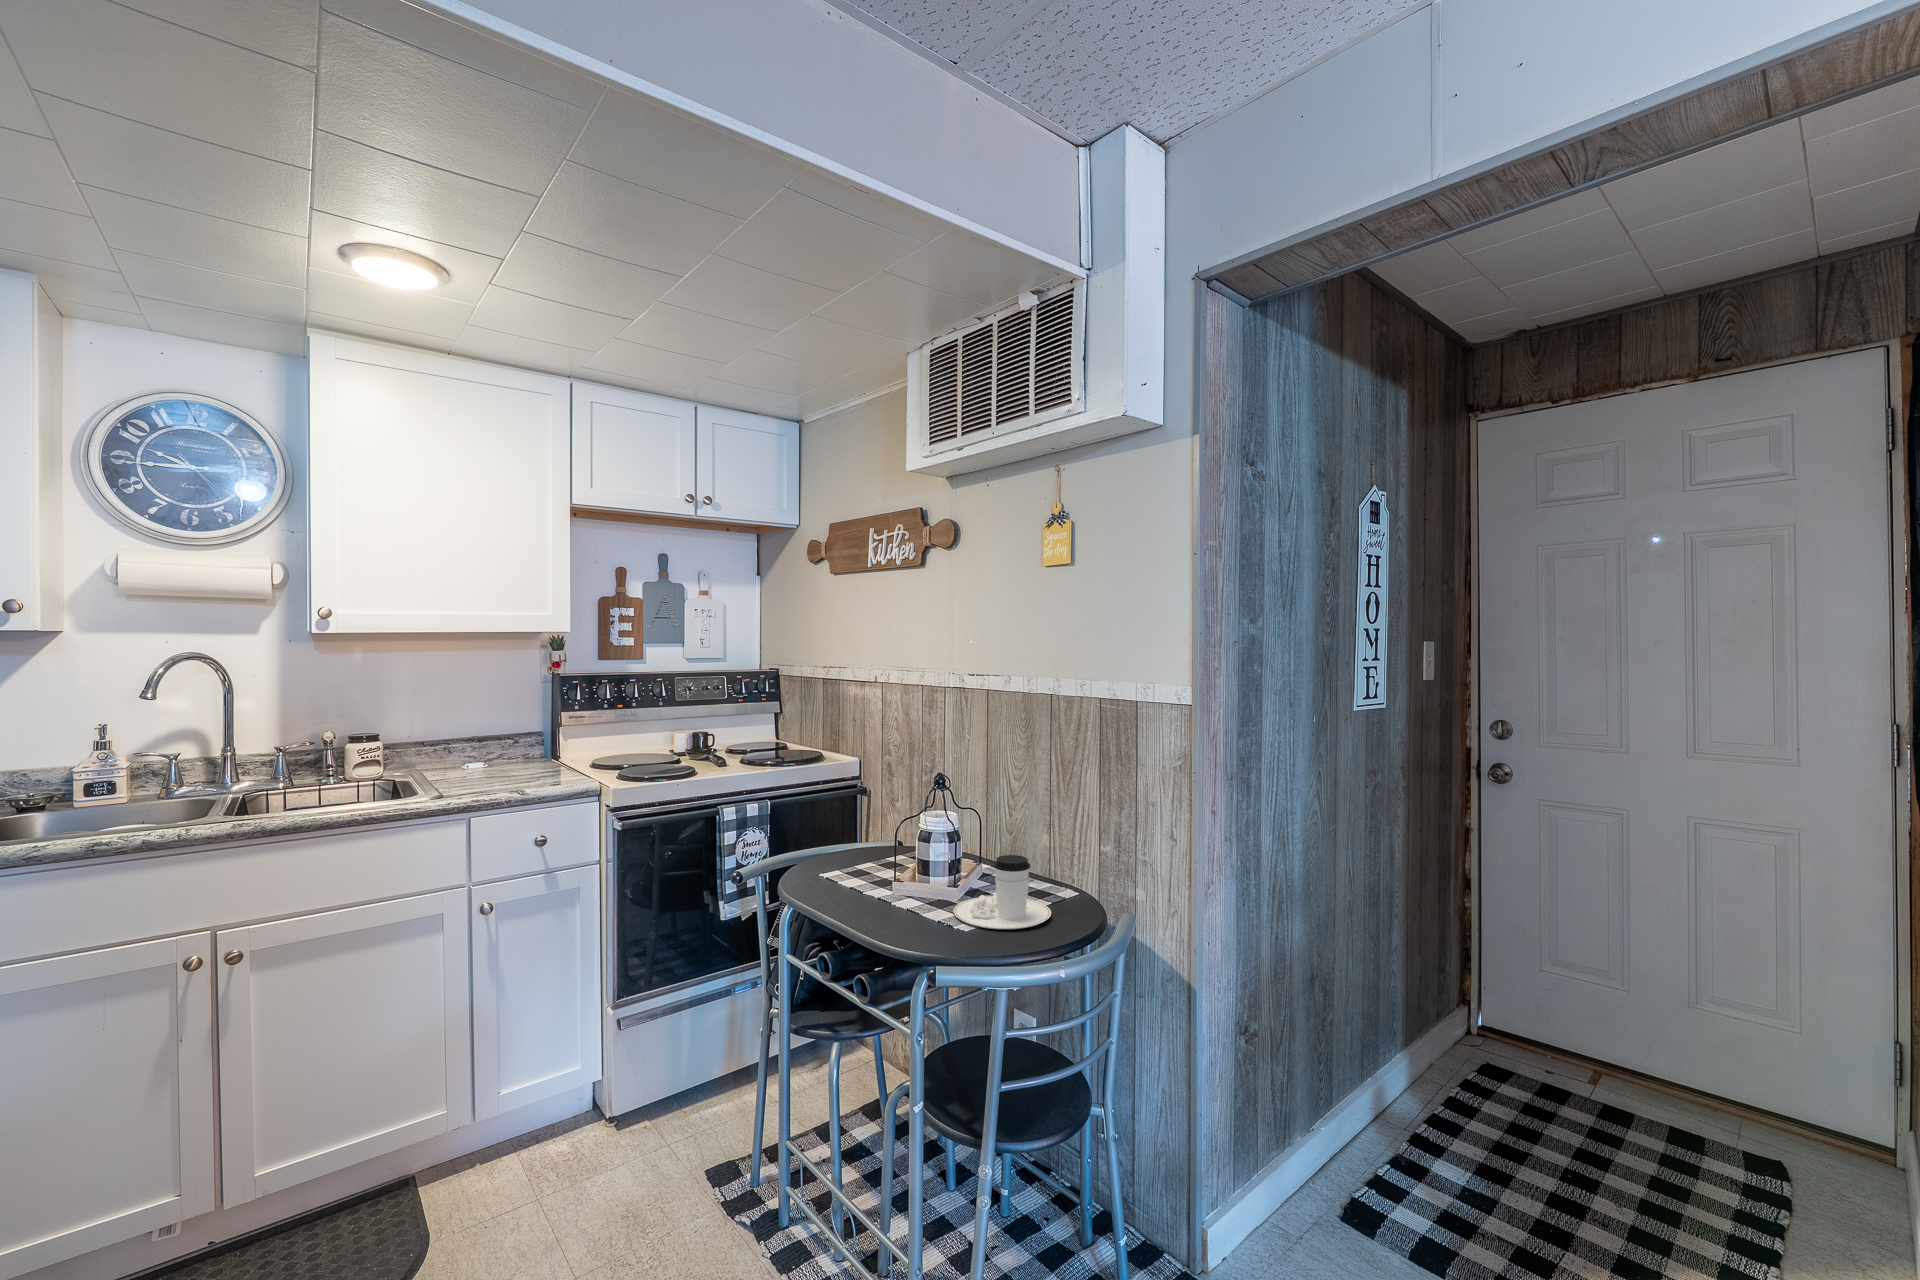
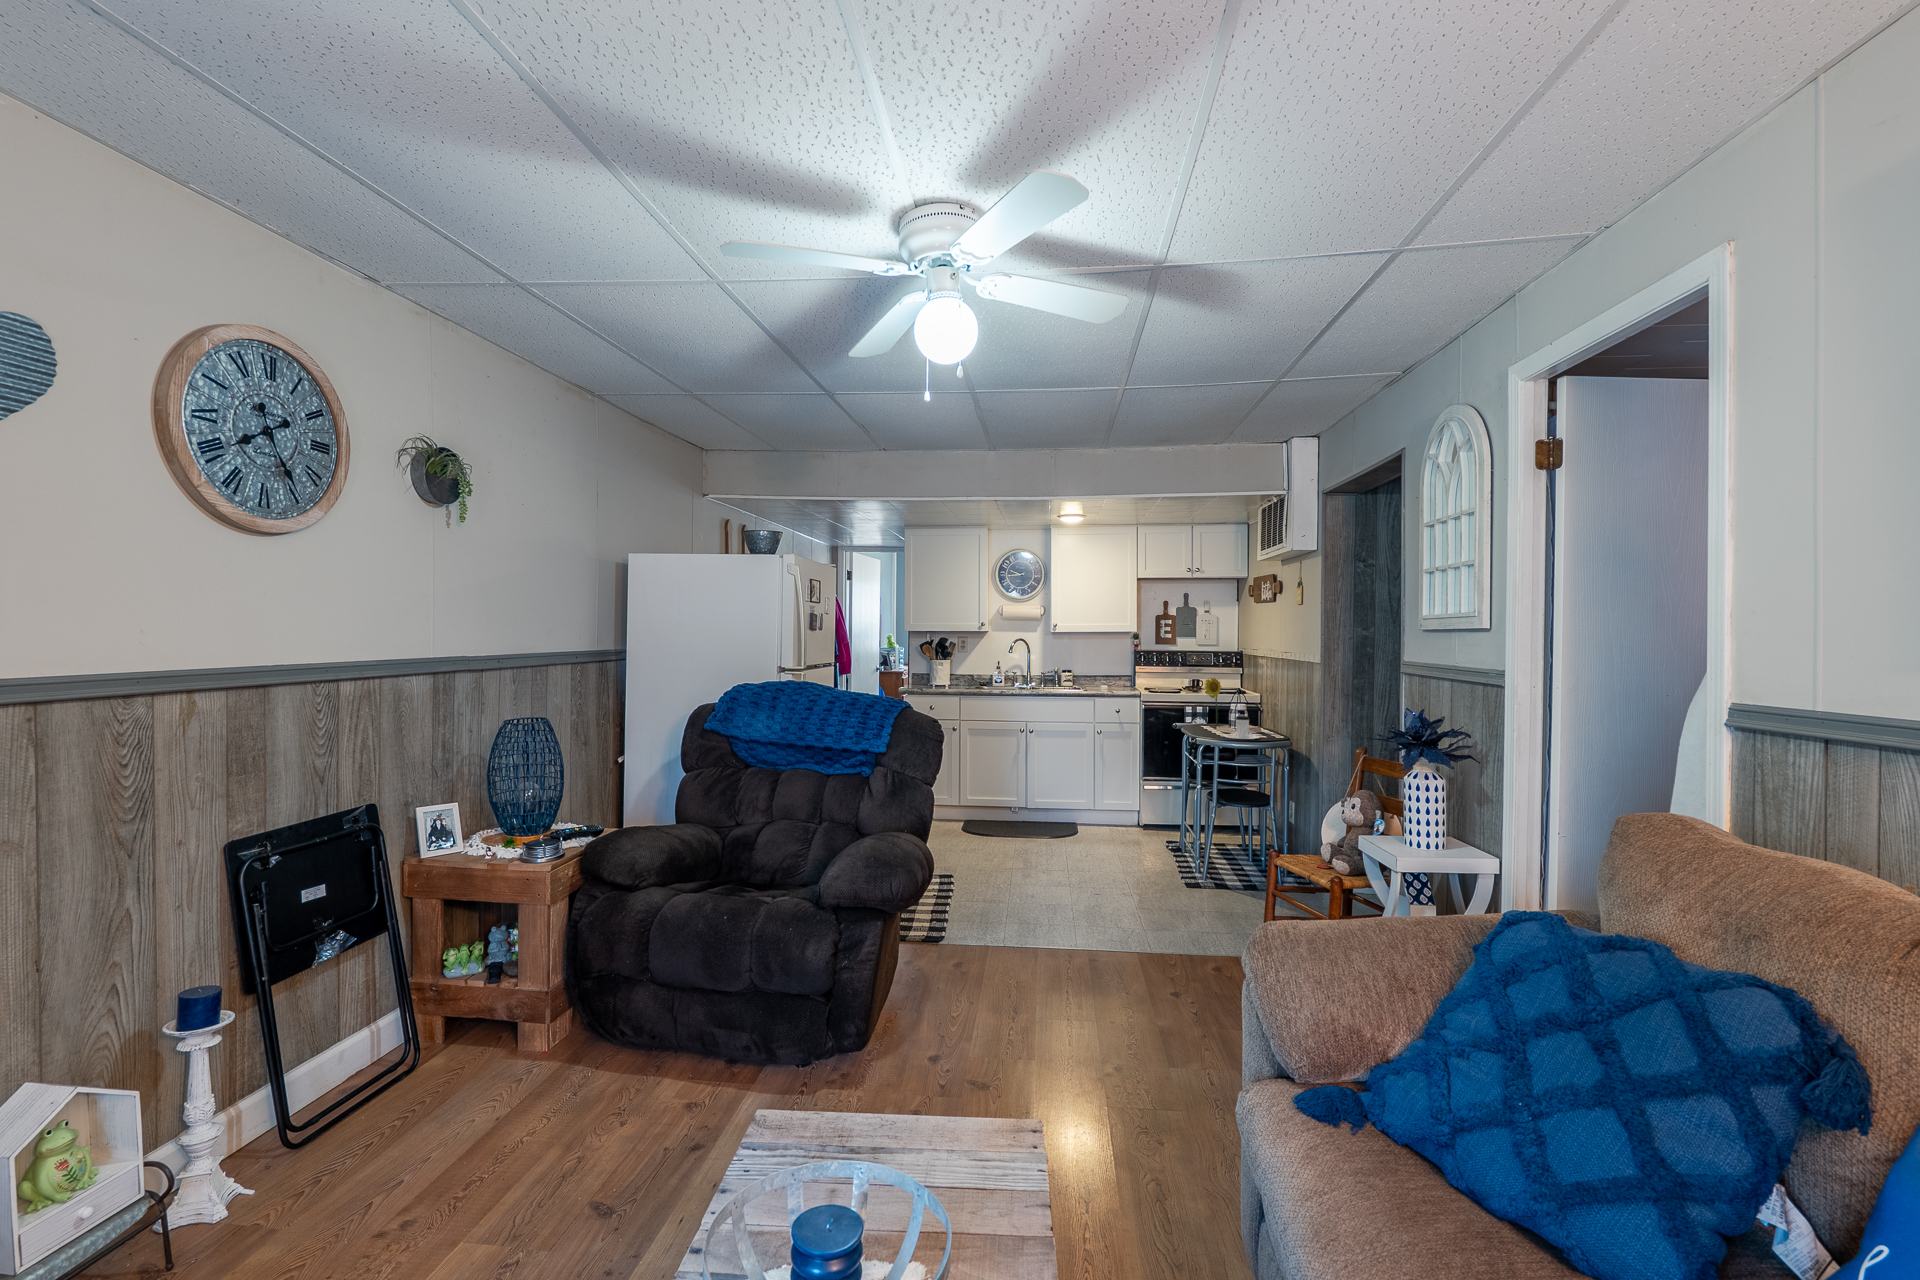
flower: none [822,744,874,862] -> present [1205,678,1221,725]

